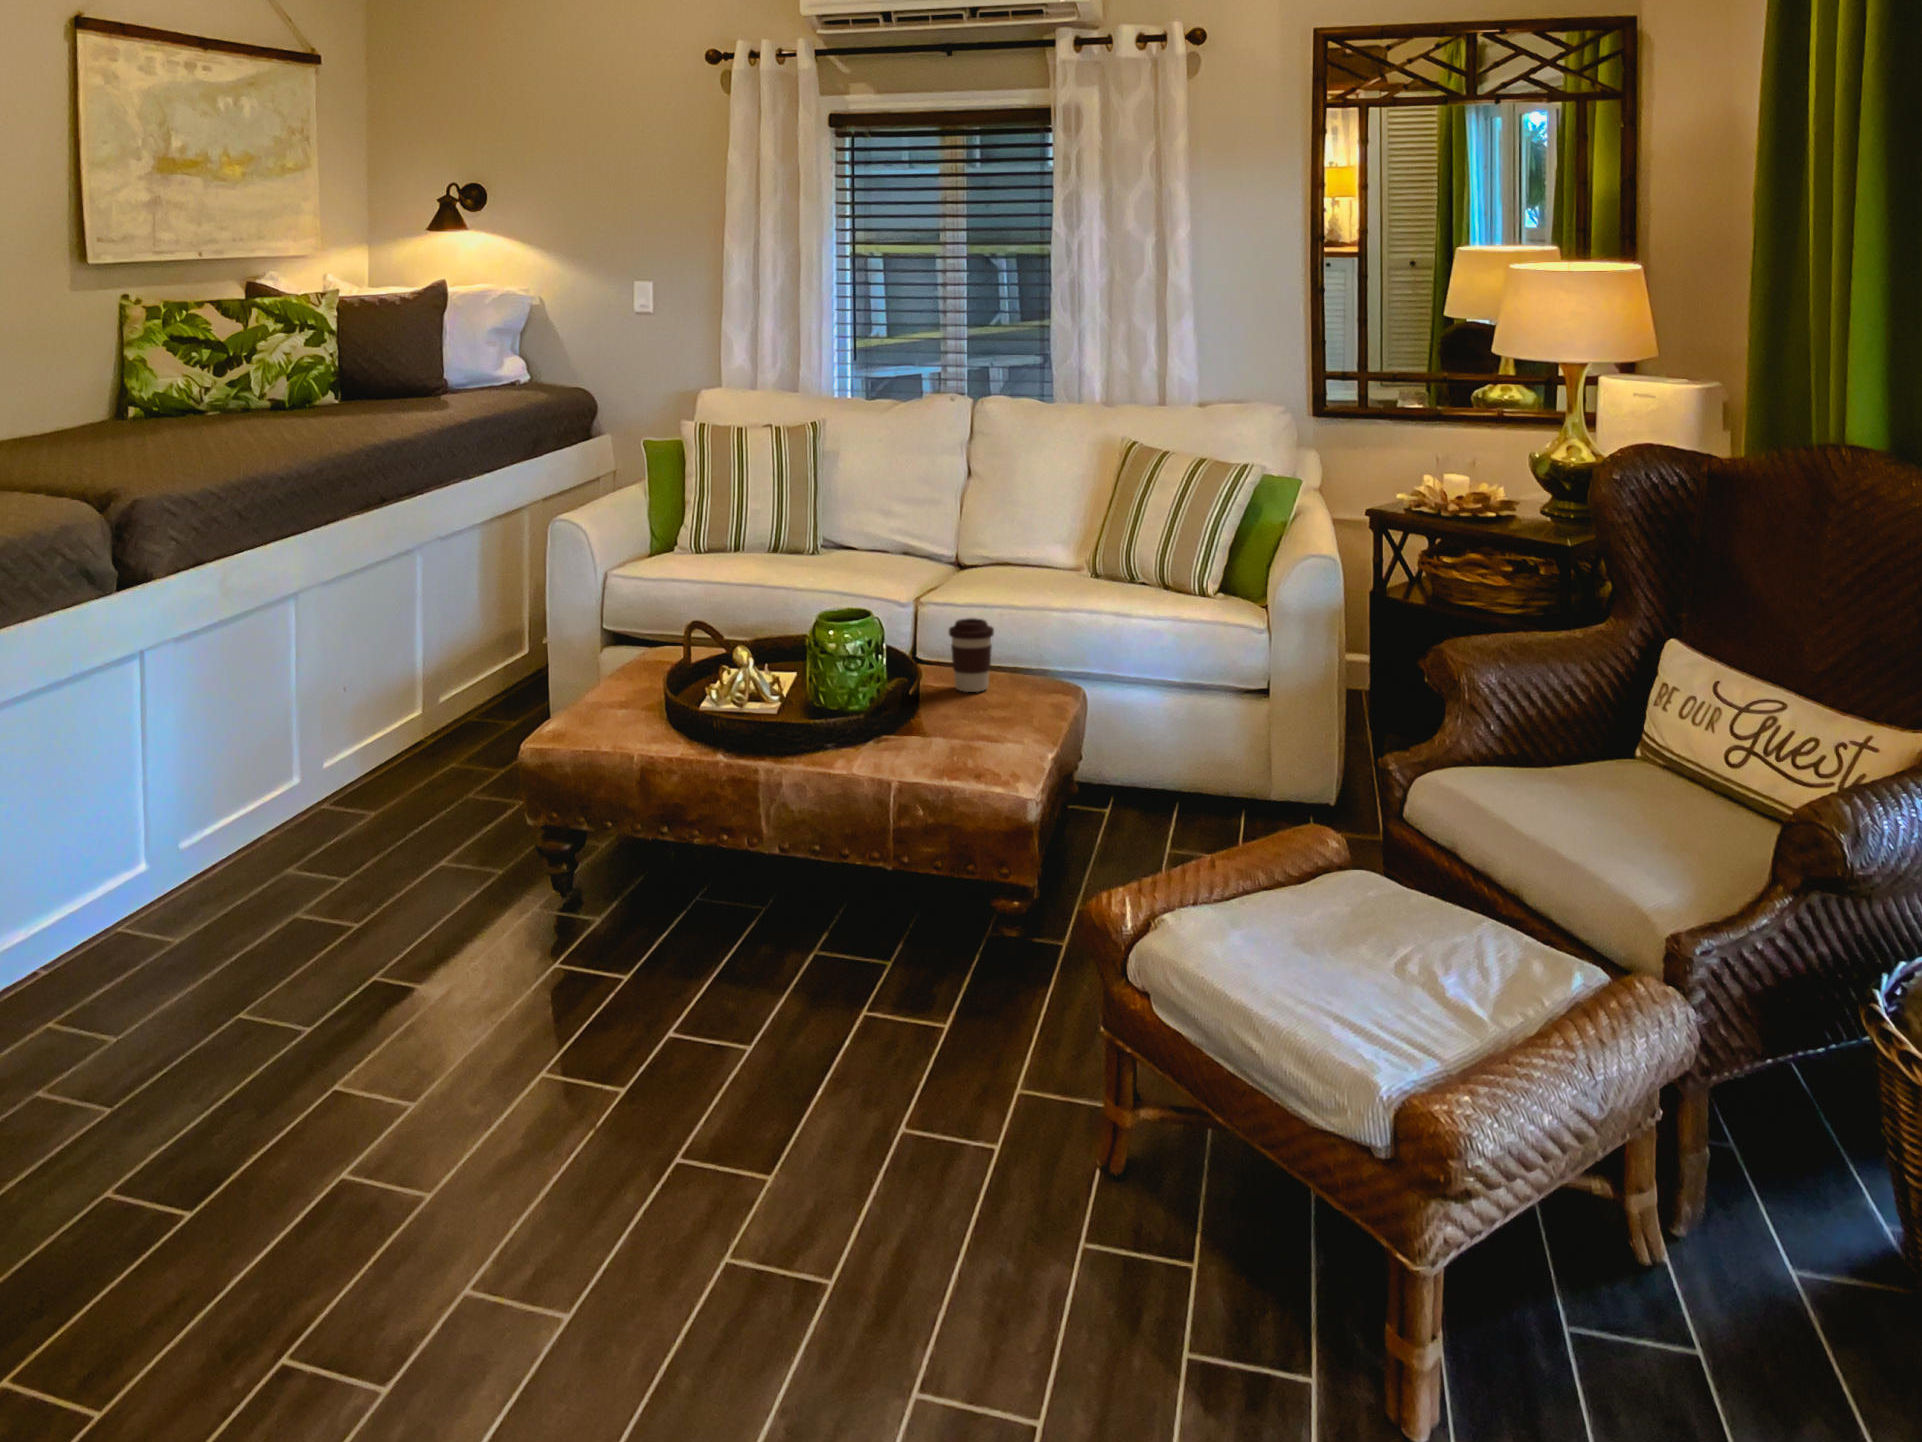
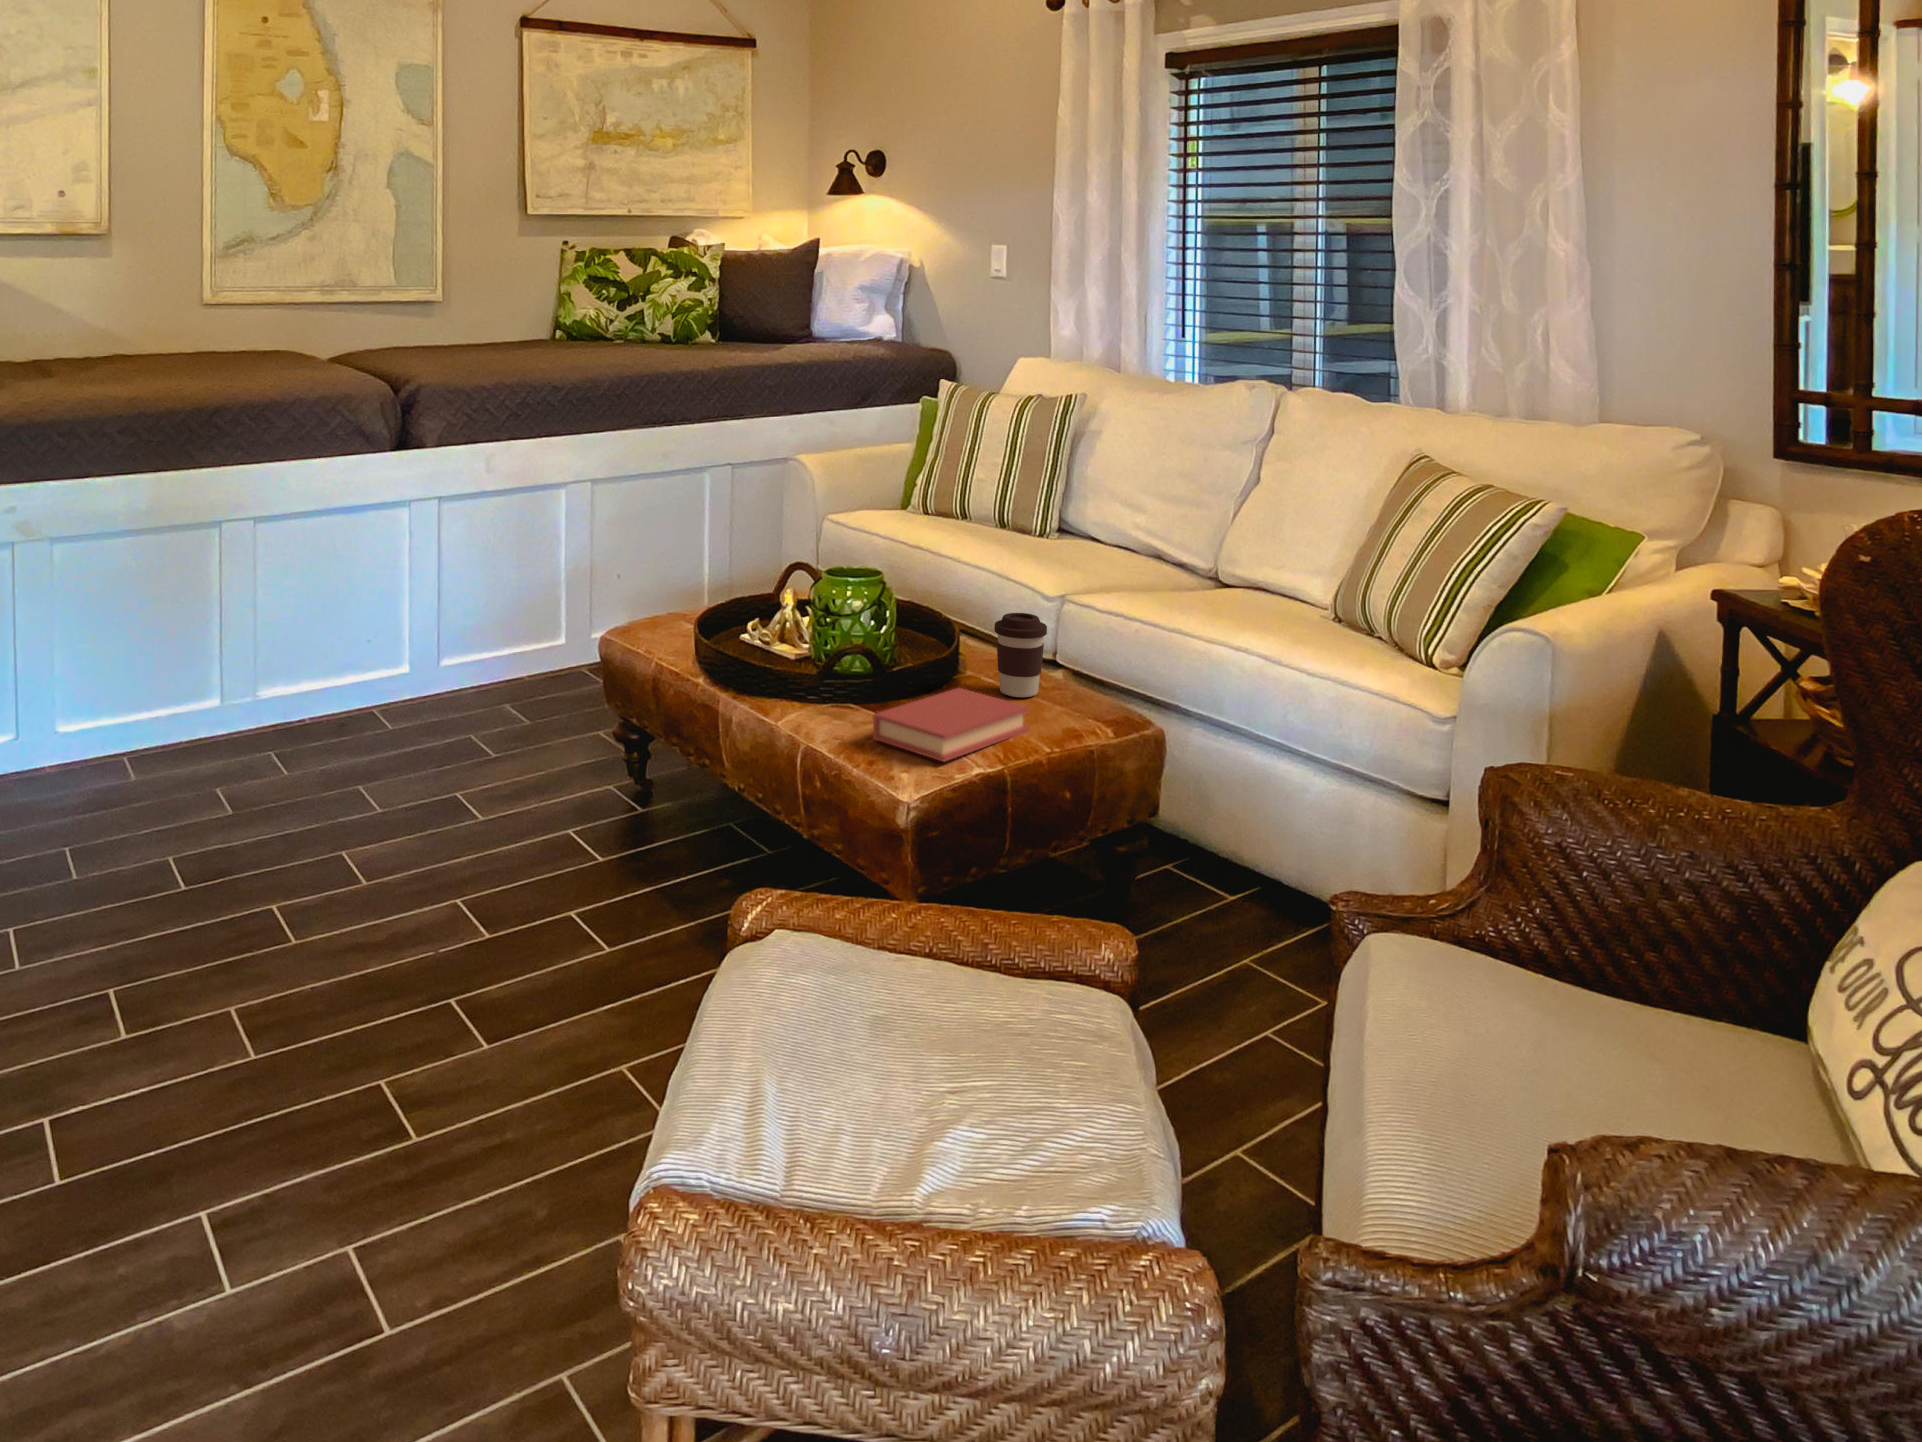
book: none [923,689,1021,744] -> present [873,688,1029,762]

